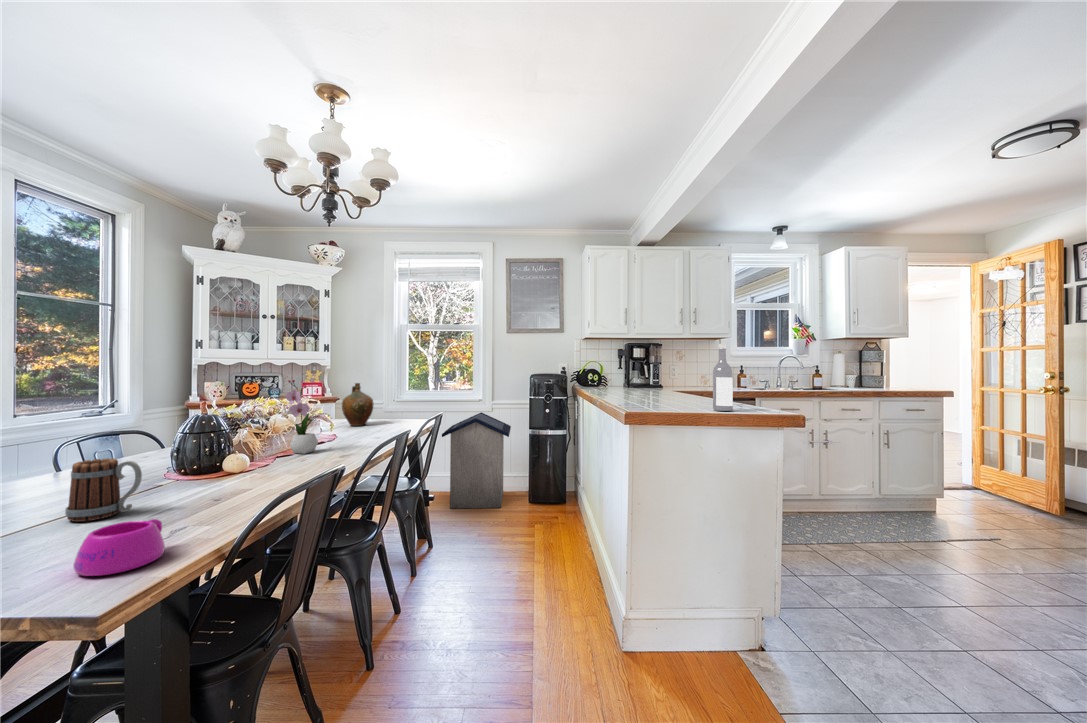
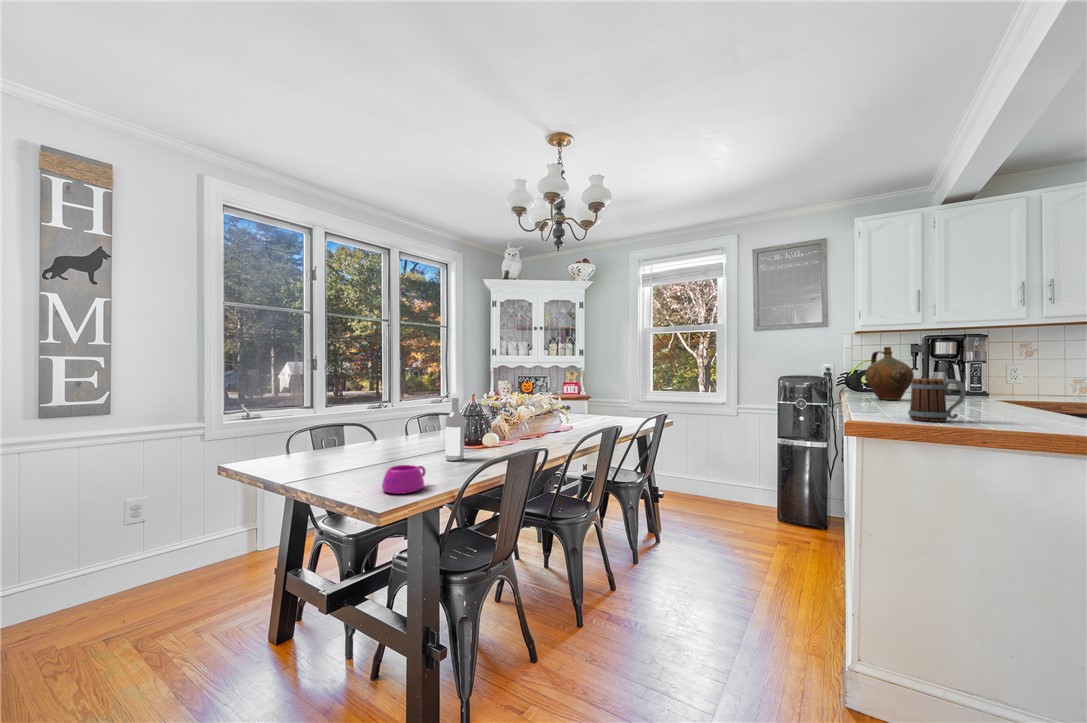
wine bottle: present [713,344,733,411] -> present [445,393,464,461]
flower arrangement: present [286,380,318,454] -> none [528,379,555,439]
ceramic jug: present [342,383,373,426] -> present [865,347,914,400]
trash can: present [442,412,511,508] -> none [679,417,761,520]
mug: present [65,458,142,522] -> present [908,378,966,422]

